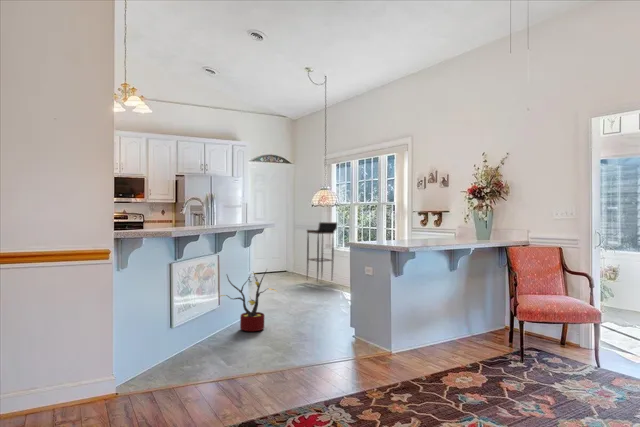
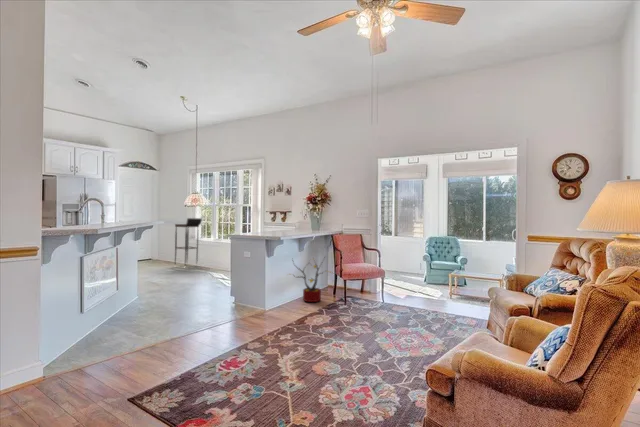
decorative plant: present [221,273,275,331] -> present [300,265,321,302]

